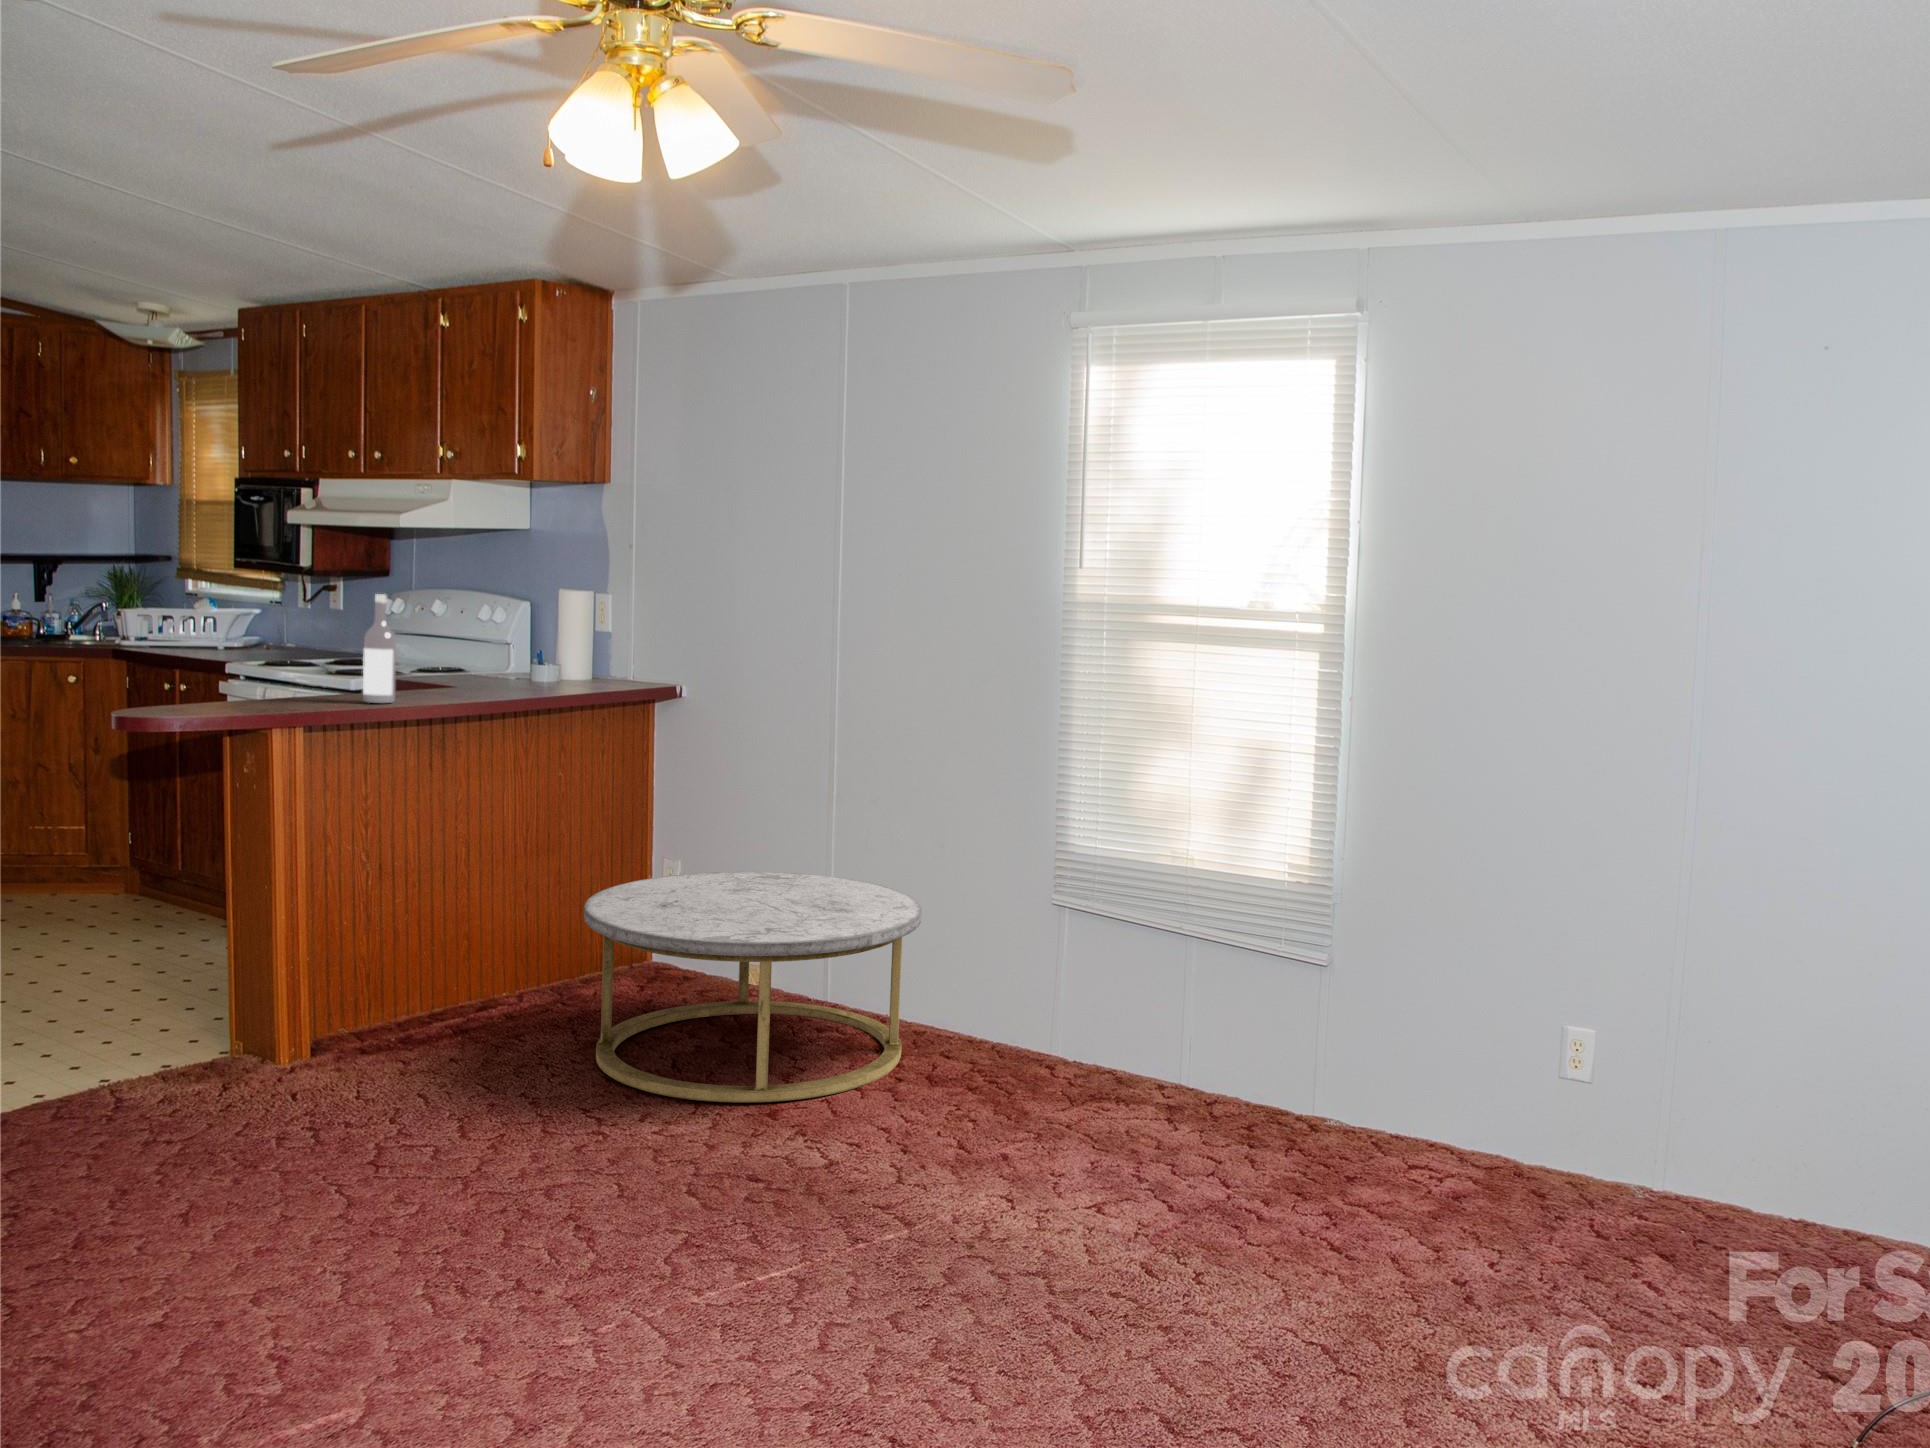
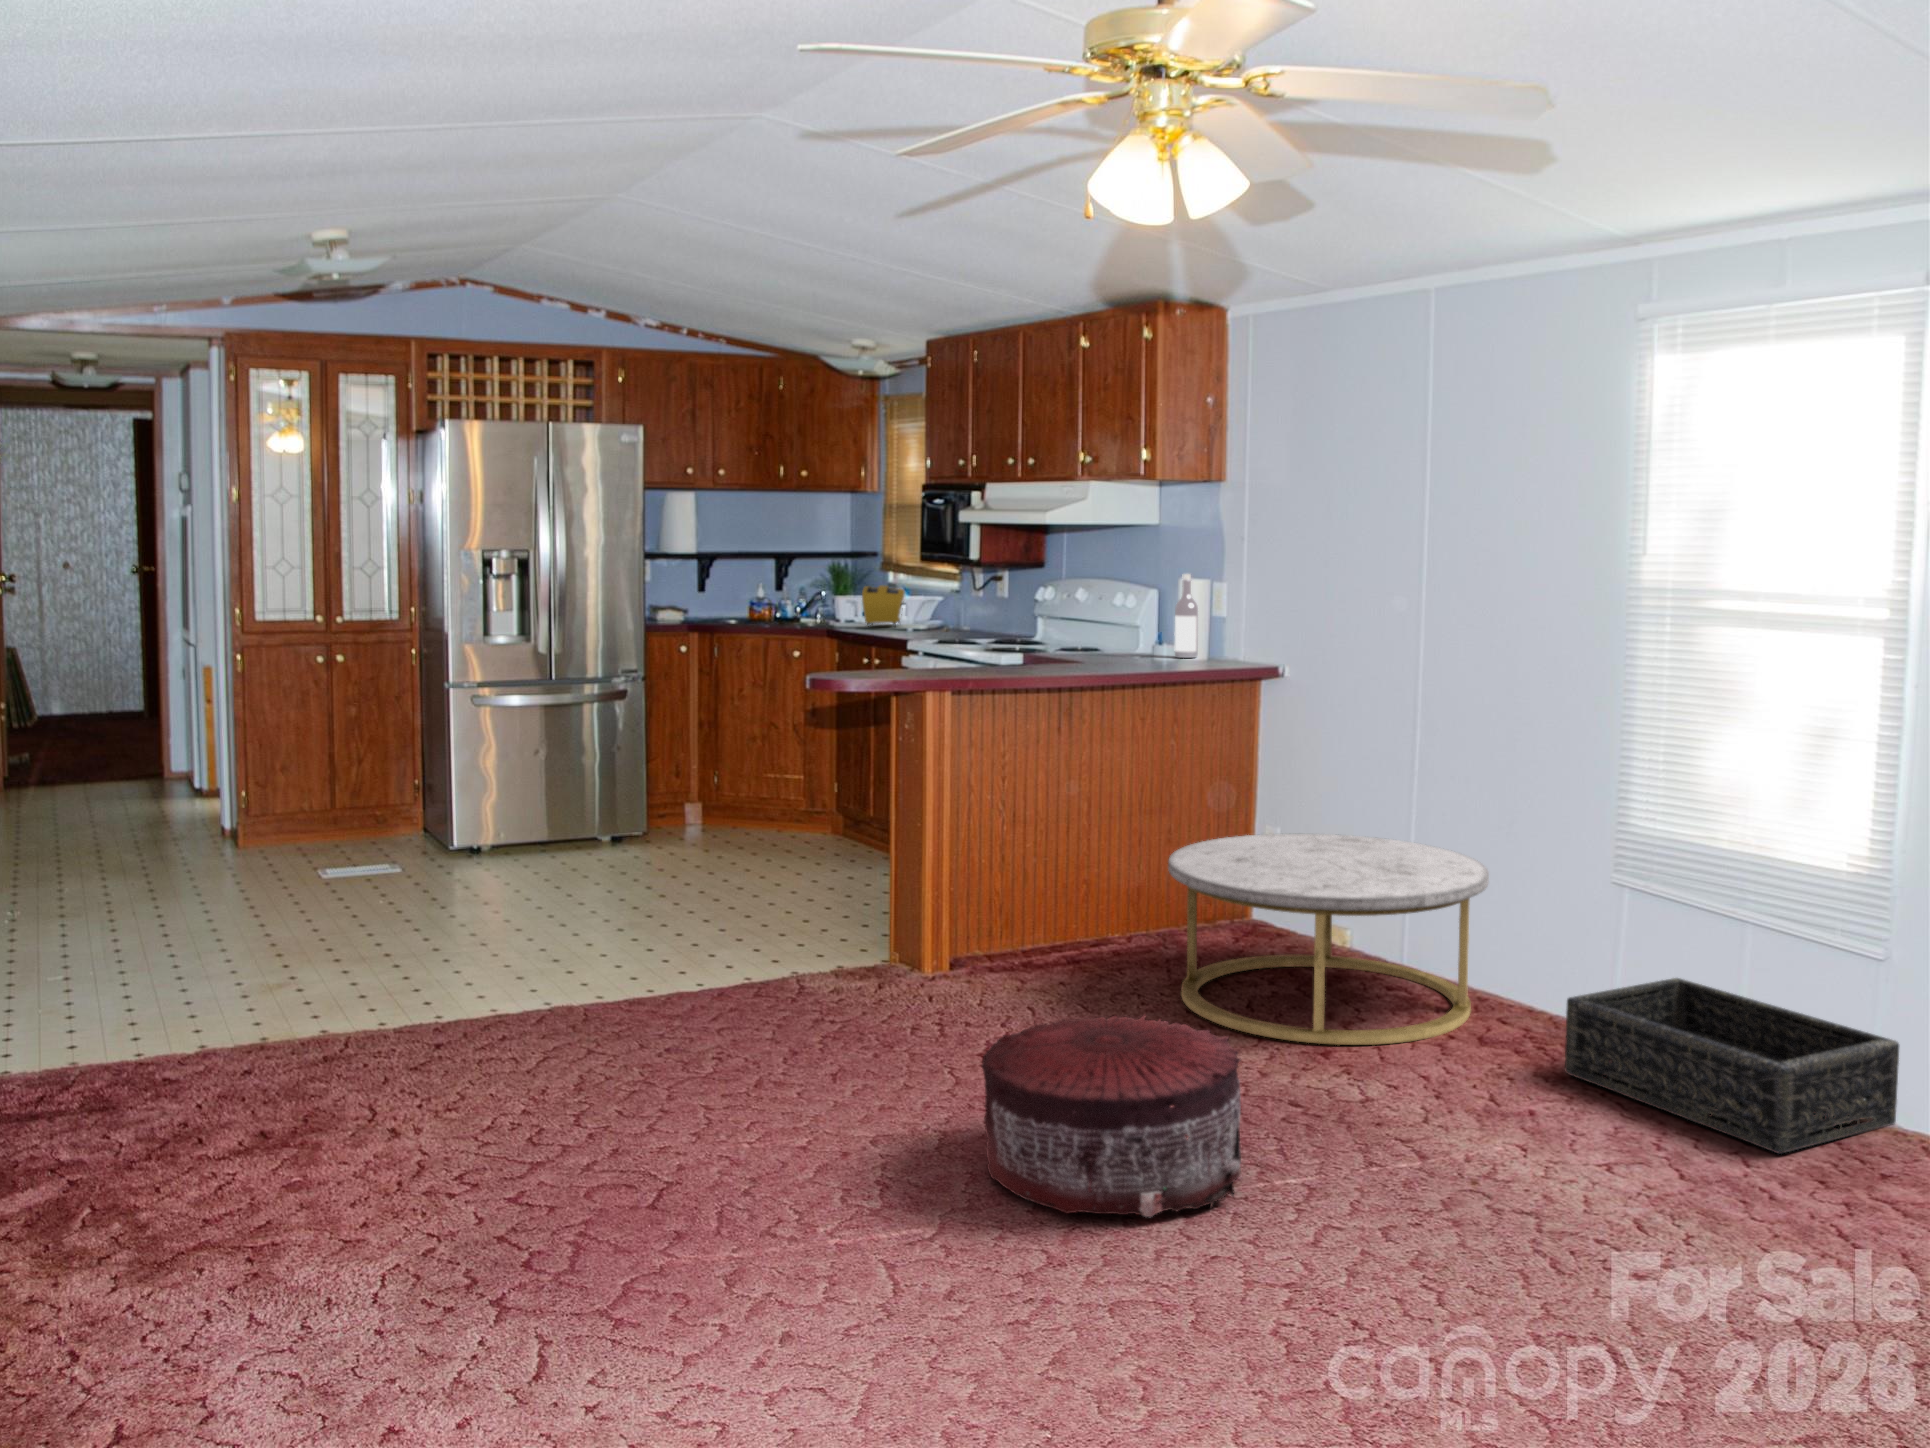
toaster: none [152,593,209,644] -> present [862,585,905,626]
wine bottle: present [363,594,396,703] -> present [1175,574,1198,658]
basket: none [1011,999,1302,1166] -> present [1565,978,1899,1154]
pouf: none [404,1097,729,1366] -> present [981,1016,1241,1217]

